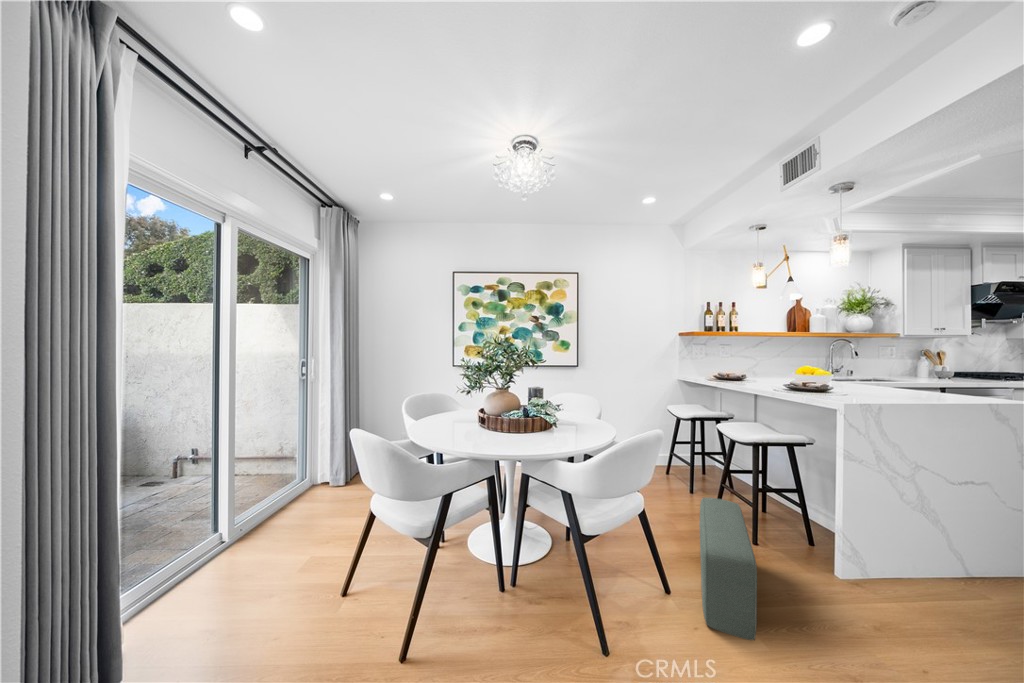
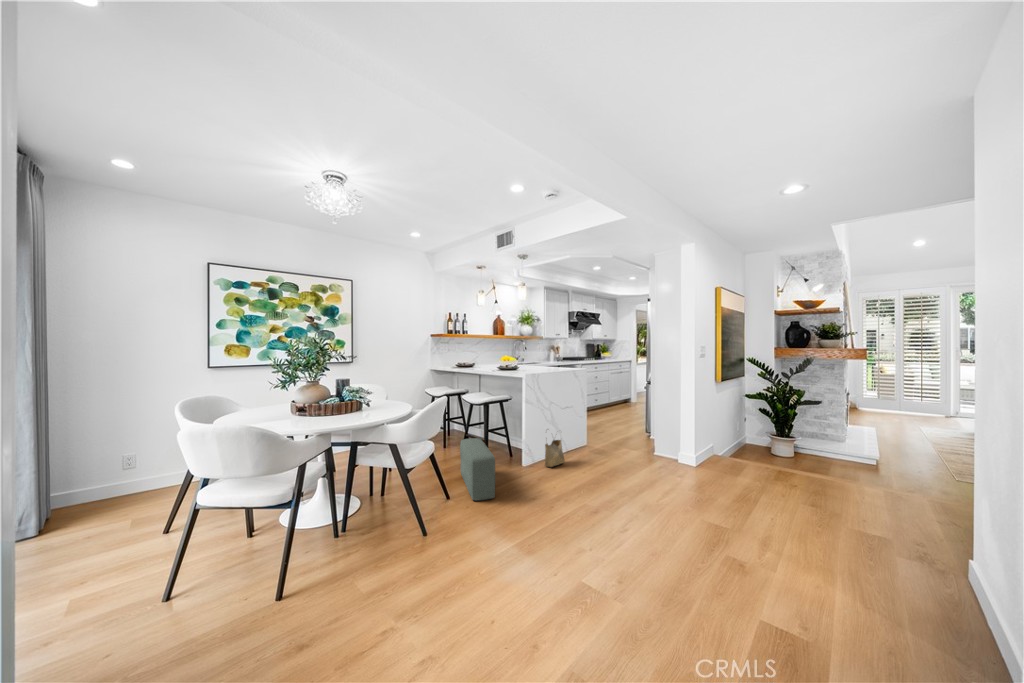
woven basket: none [901,522,968,613] -> present [545,440,565,467]

